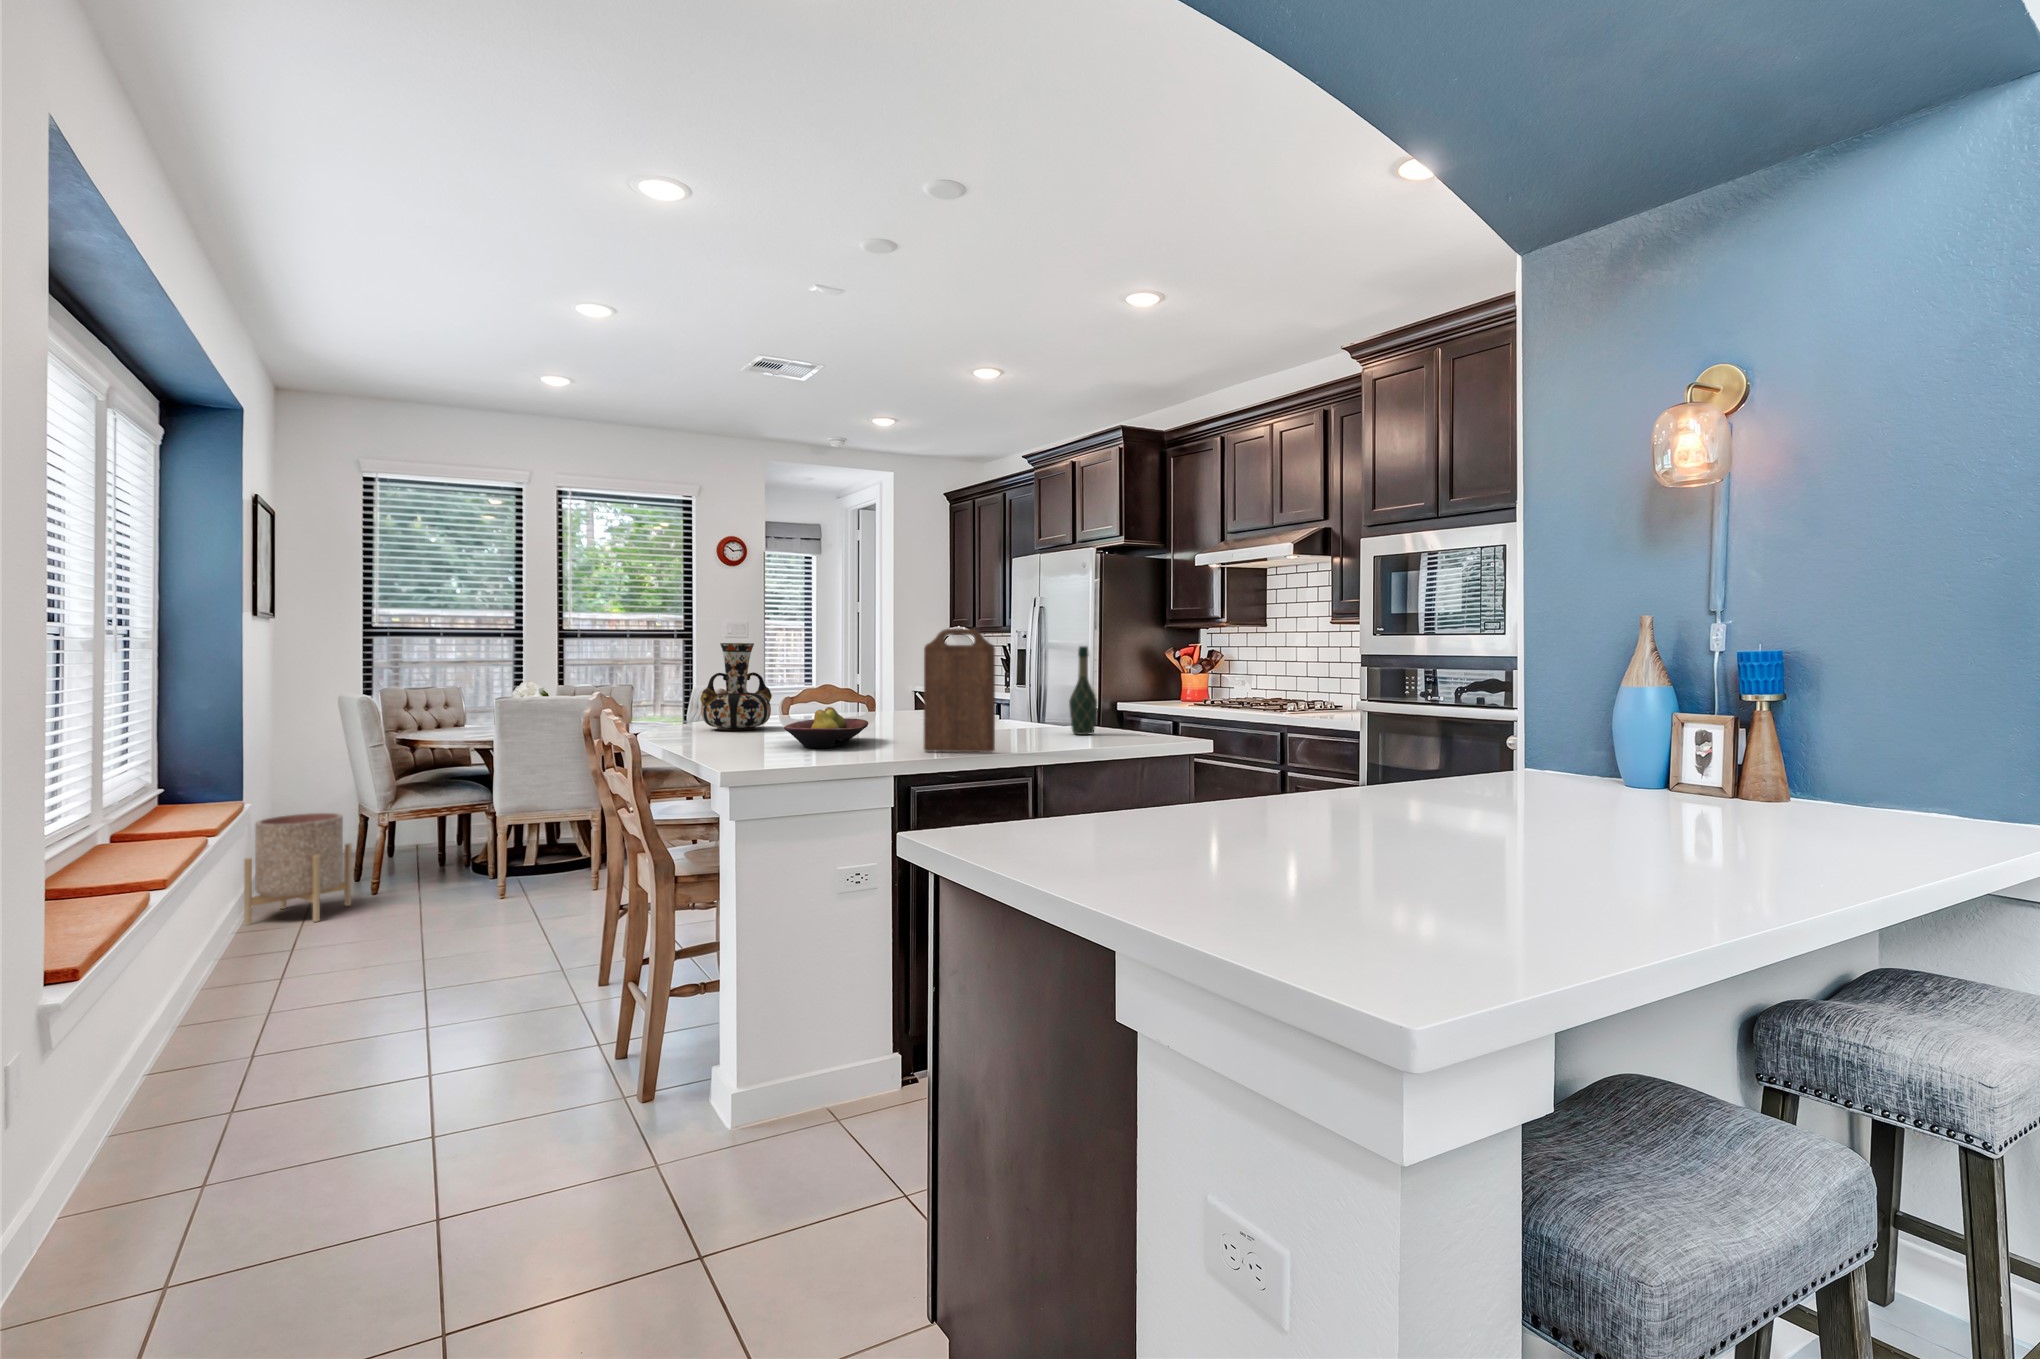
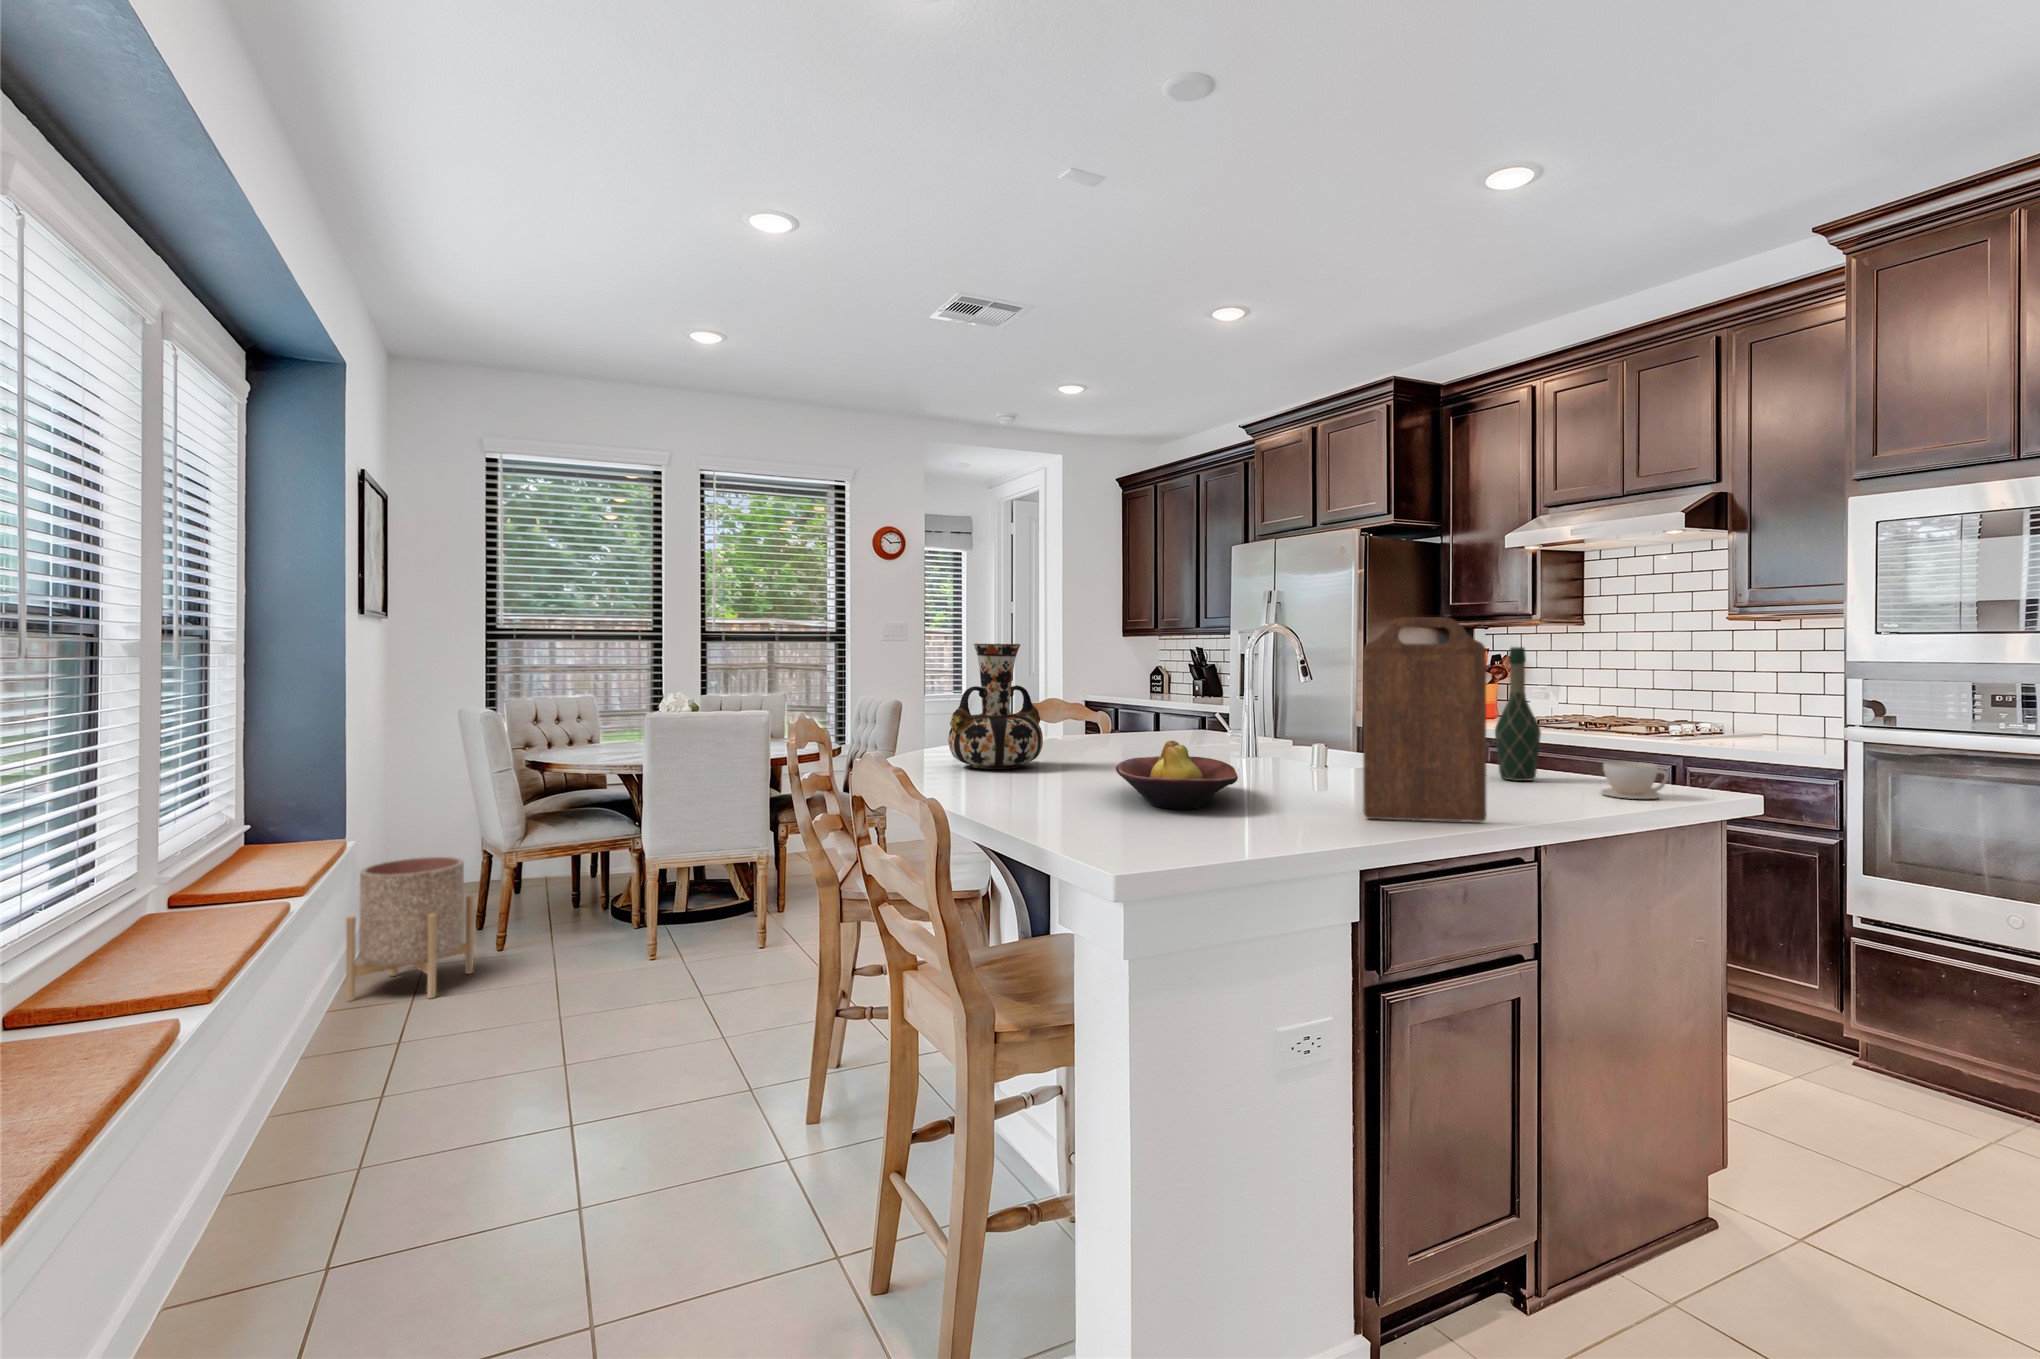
coffee cup: none [1112,720,1148,743] -> present [1601,761,1668,799]

